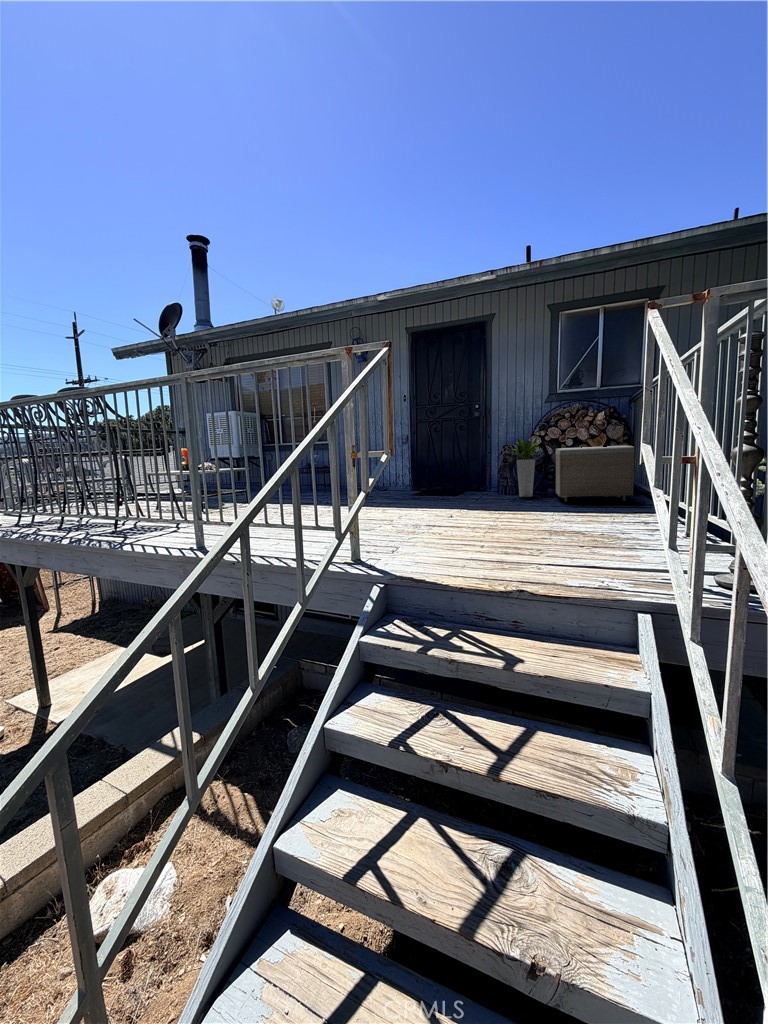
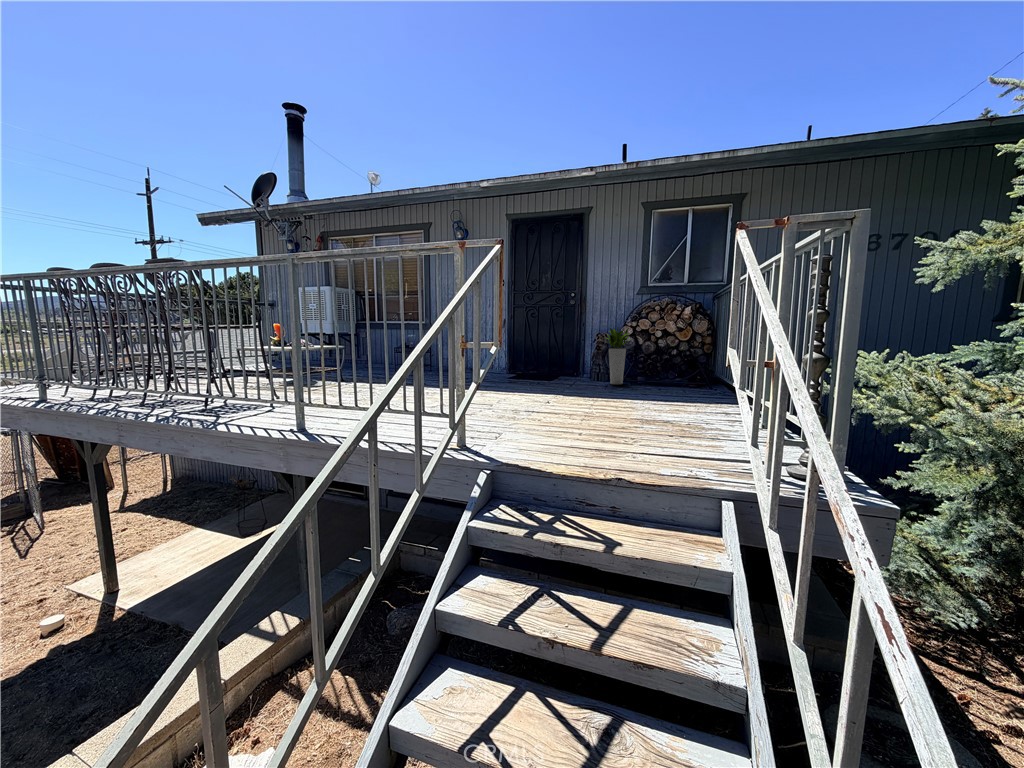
storage bench: present [556,446,634,501] -> none [645,339,718,391]

